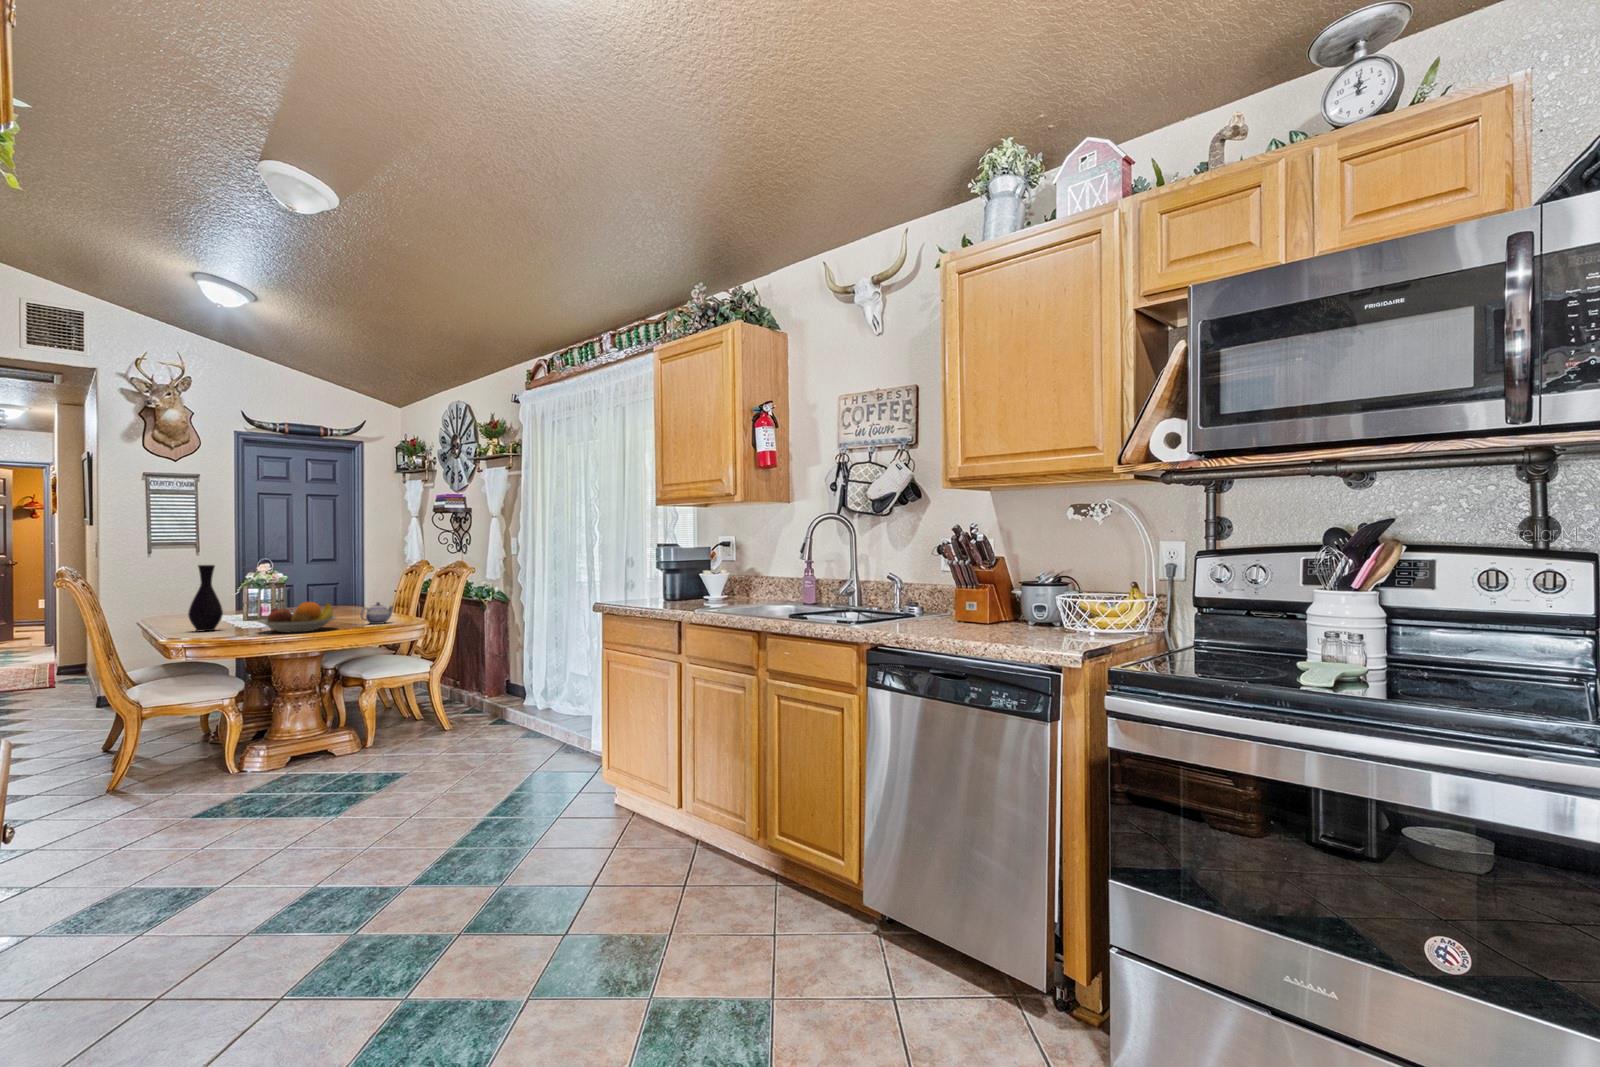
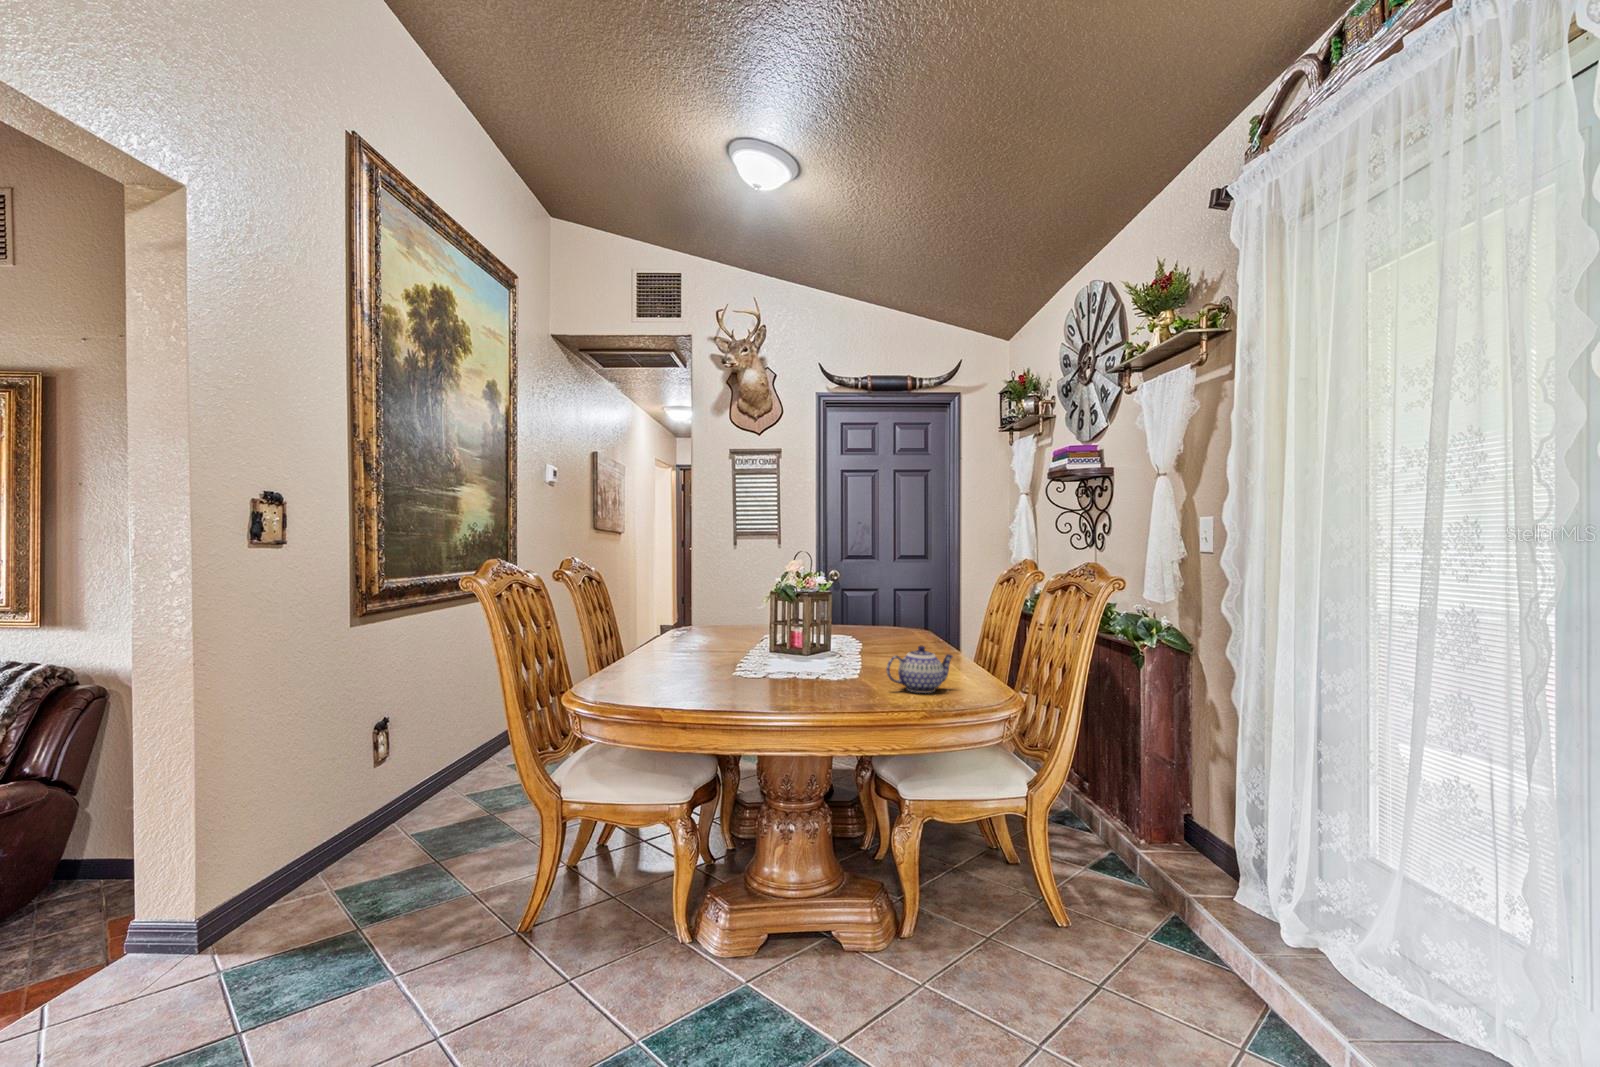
vase: present [188,565,223,631] -> none [647,557,694,671]
fruit bowl: present [258,602,336,632] -> none [701,638,836,702]

